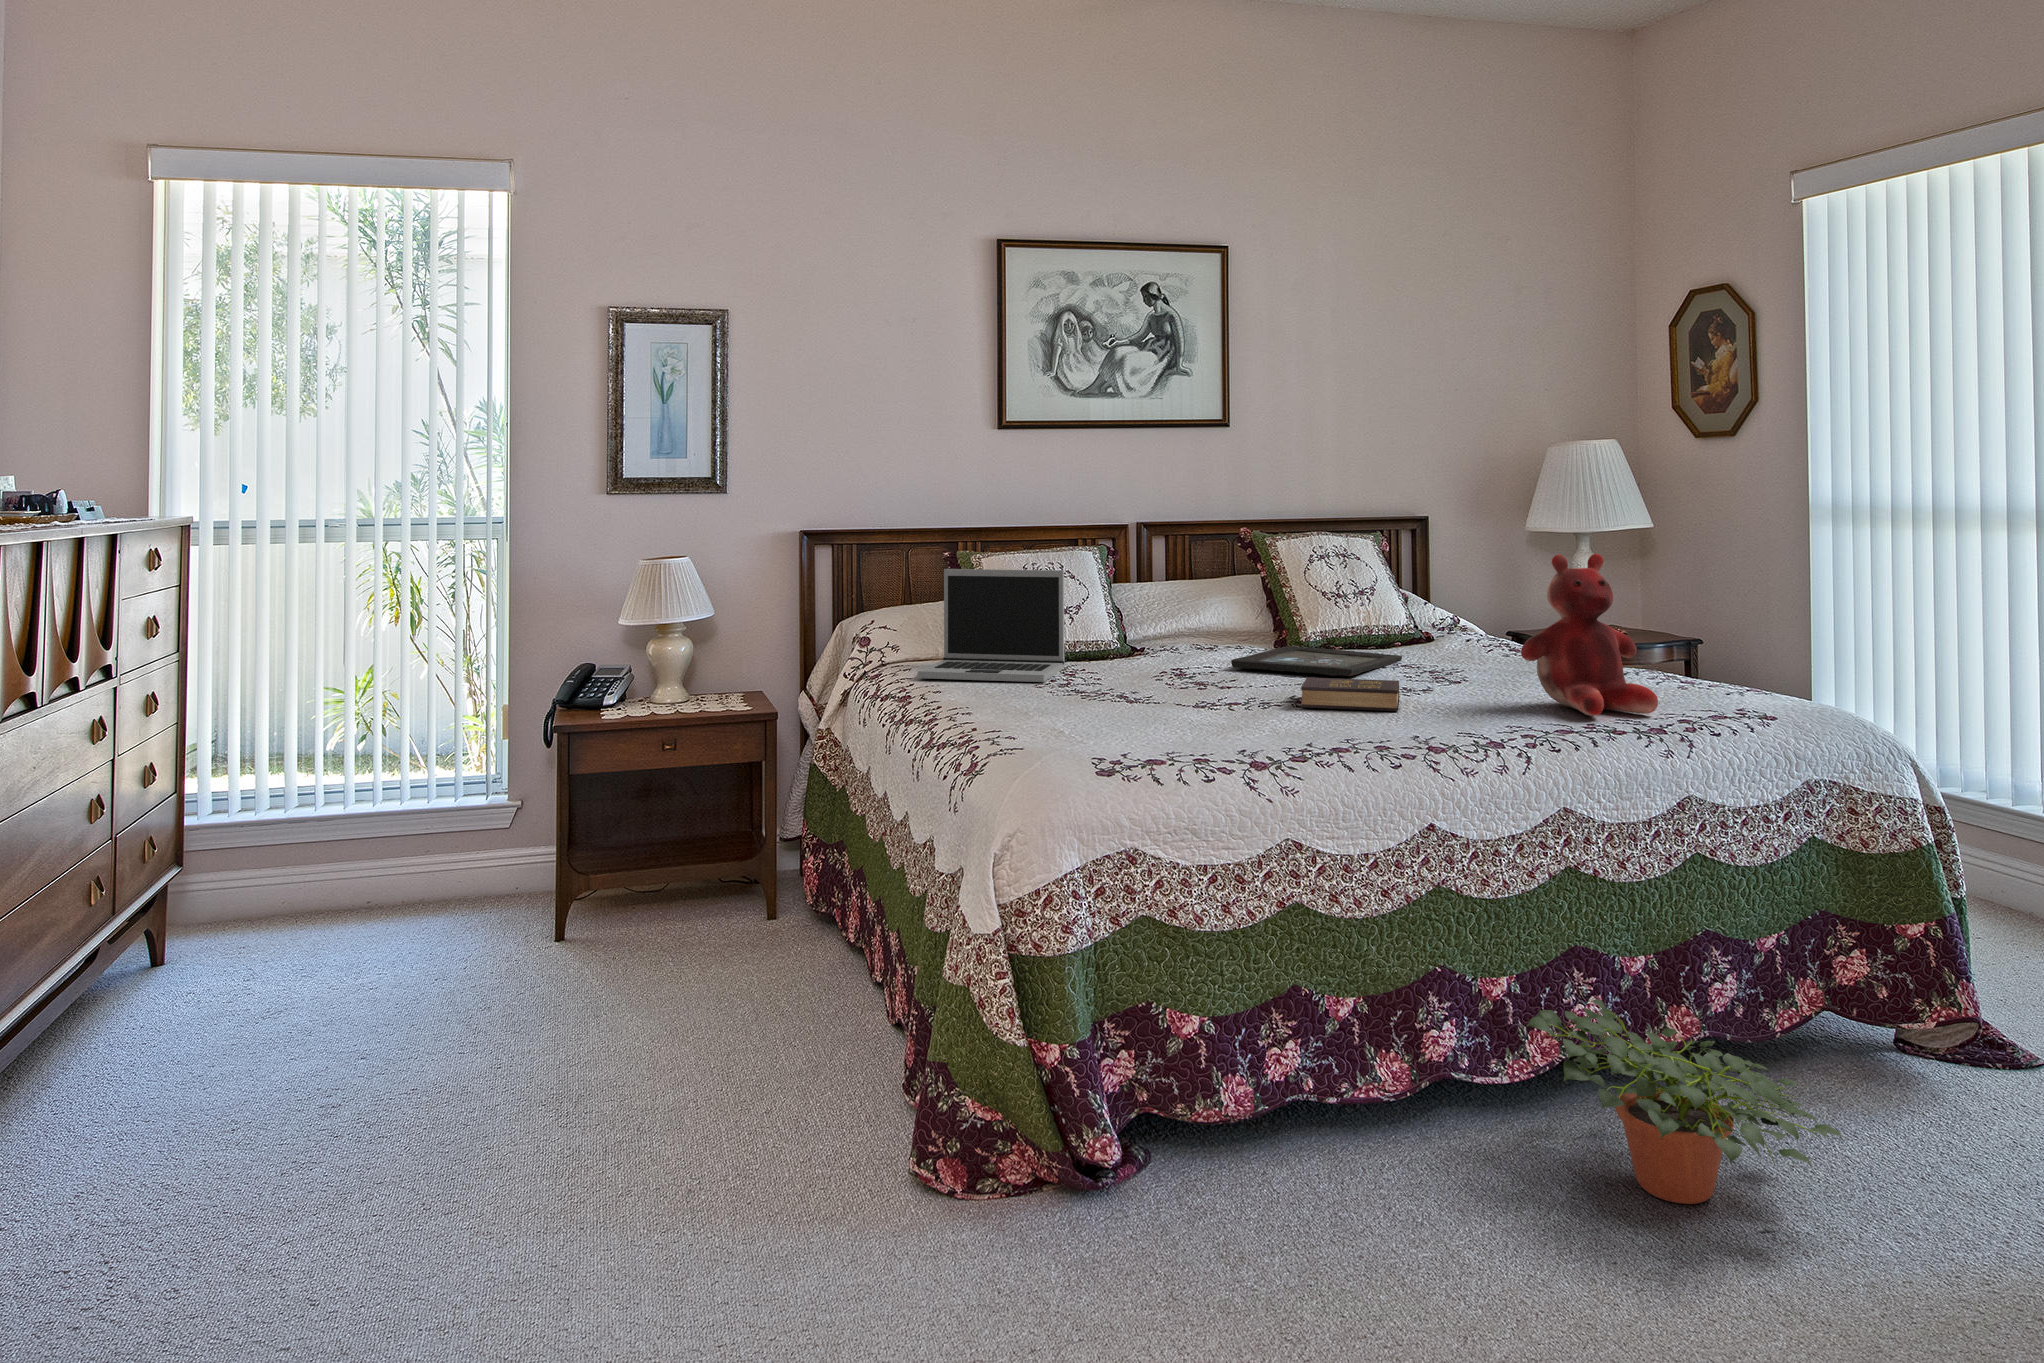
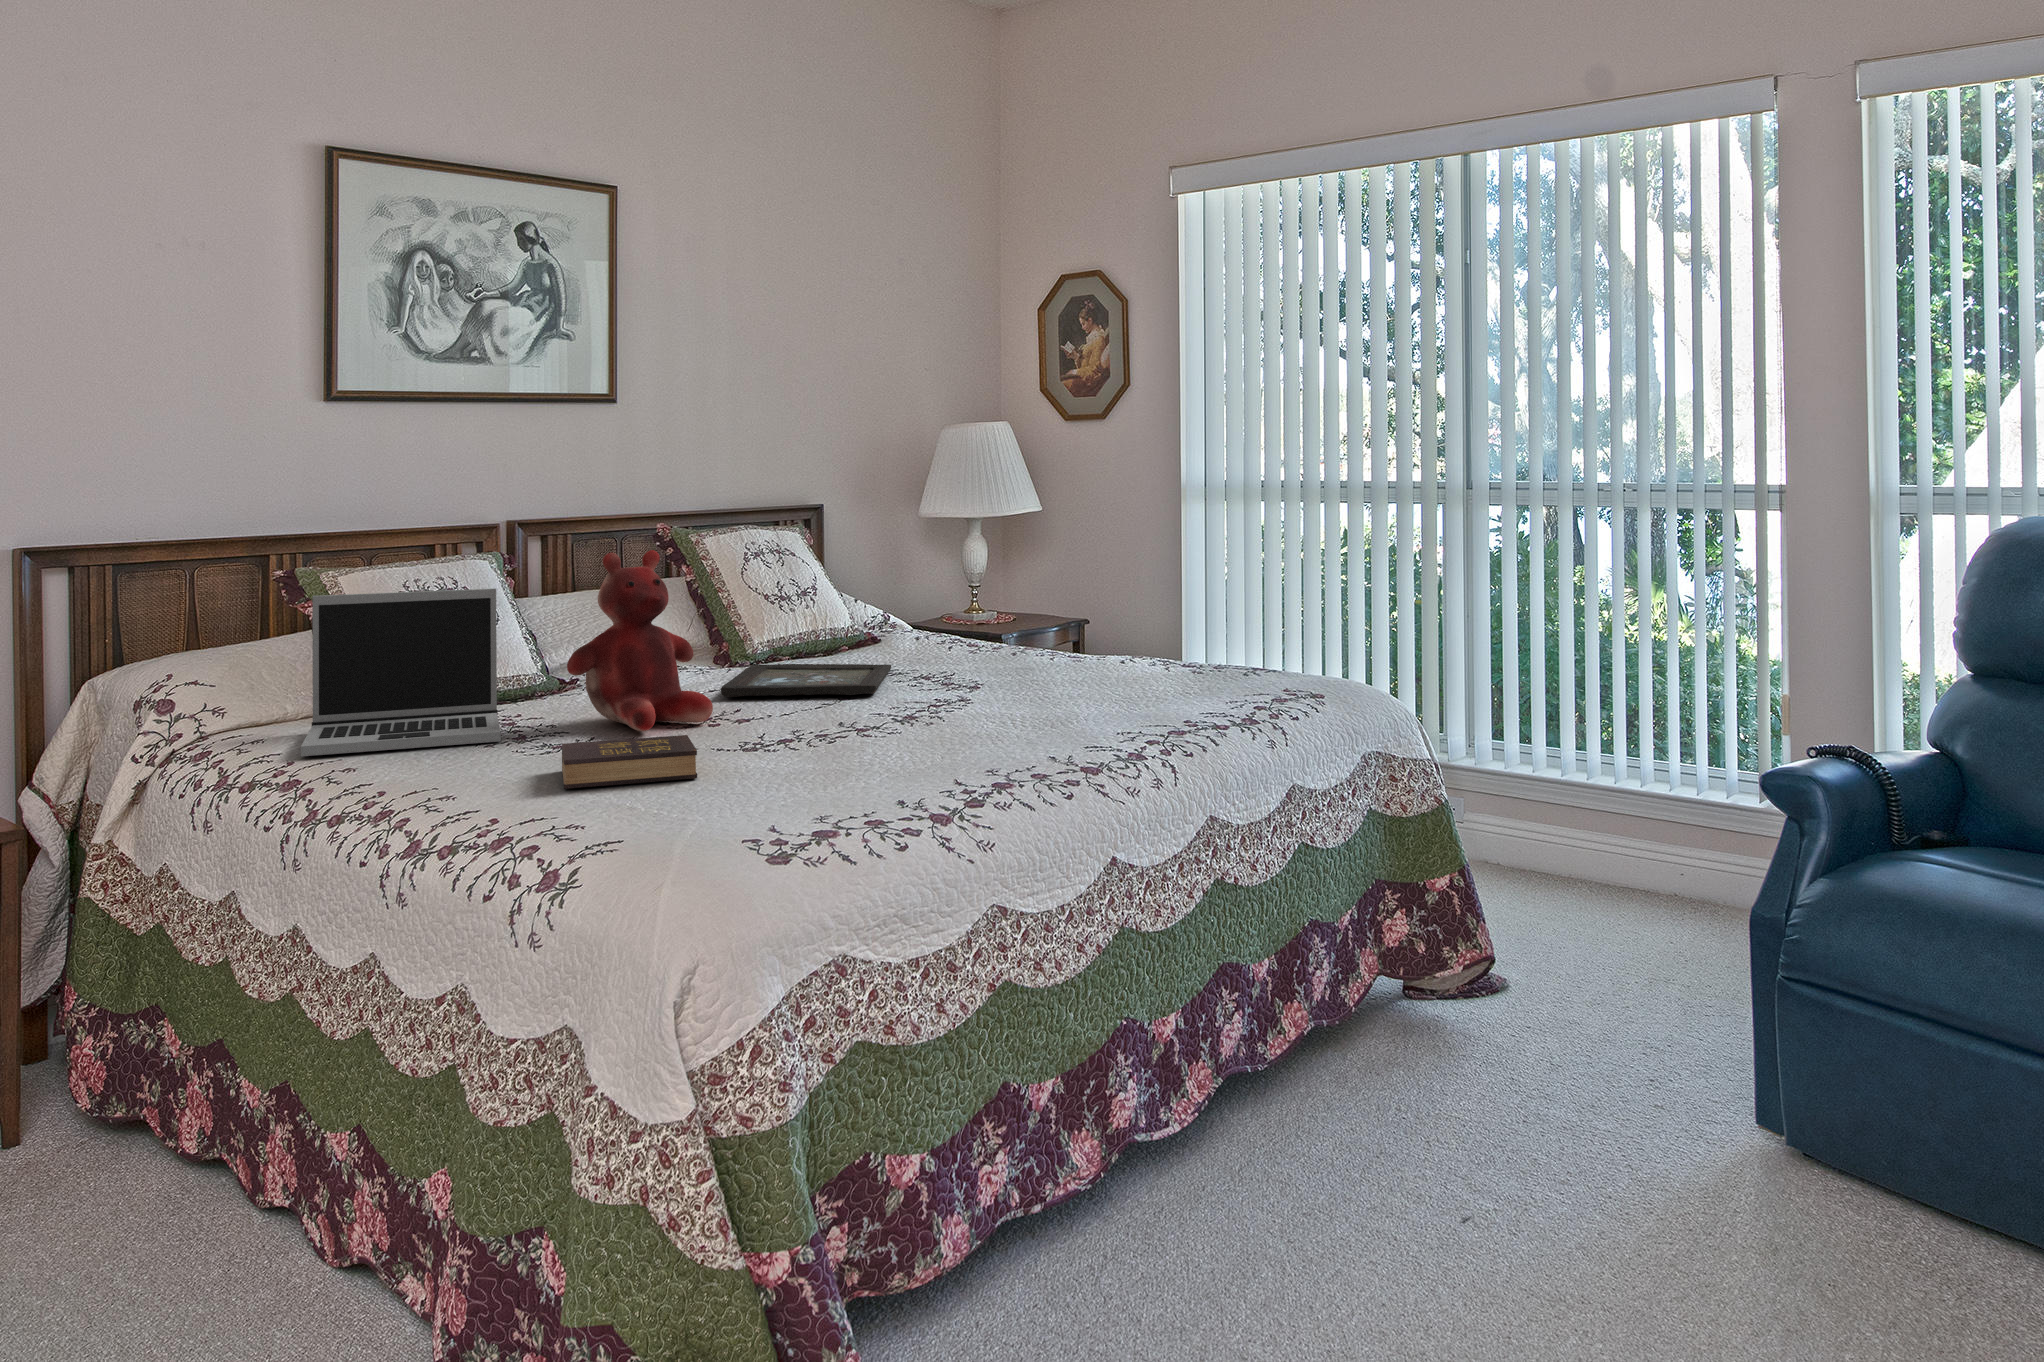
teddy bear: present [1521,554,1658,716] -> present [567,550,713,731]
hardback book: present [1301,677,1399,711] -> present [562,735,697,789]
potted plant: present [1527,999,1843,1204] -> none [1217,1017,1523,1217]

